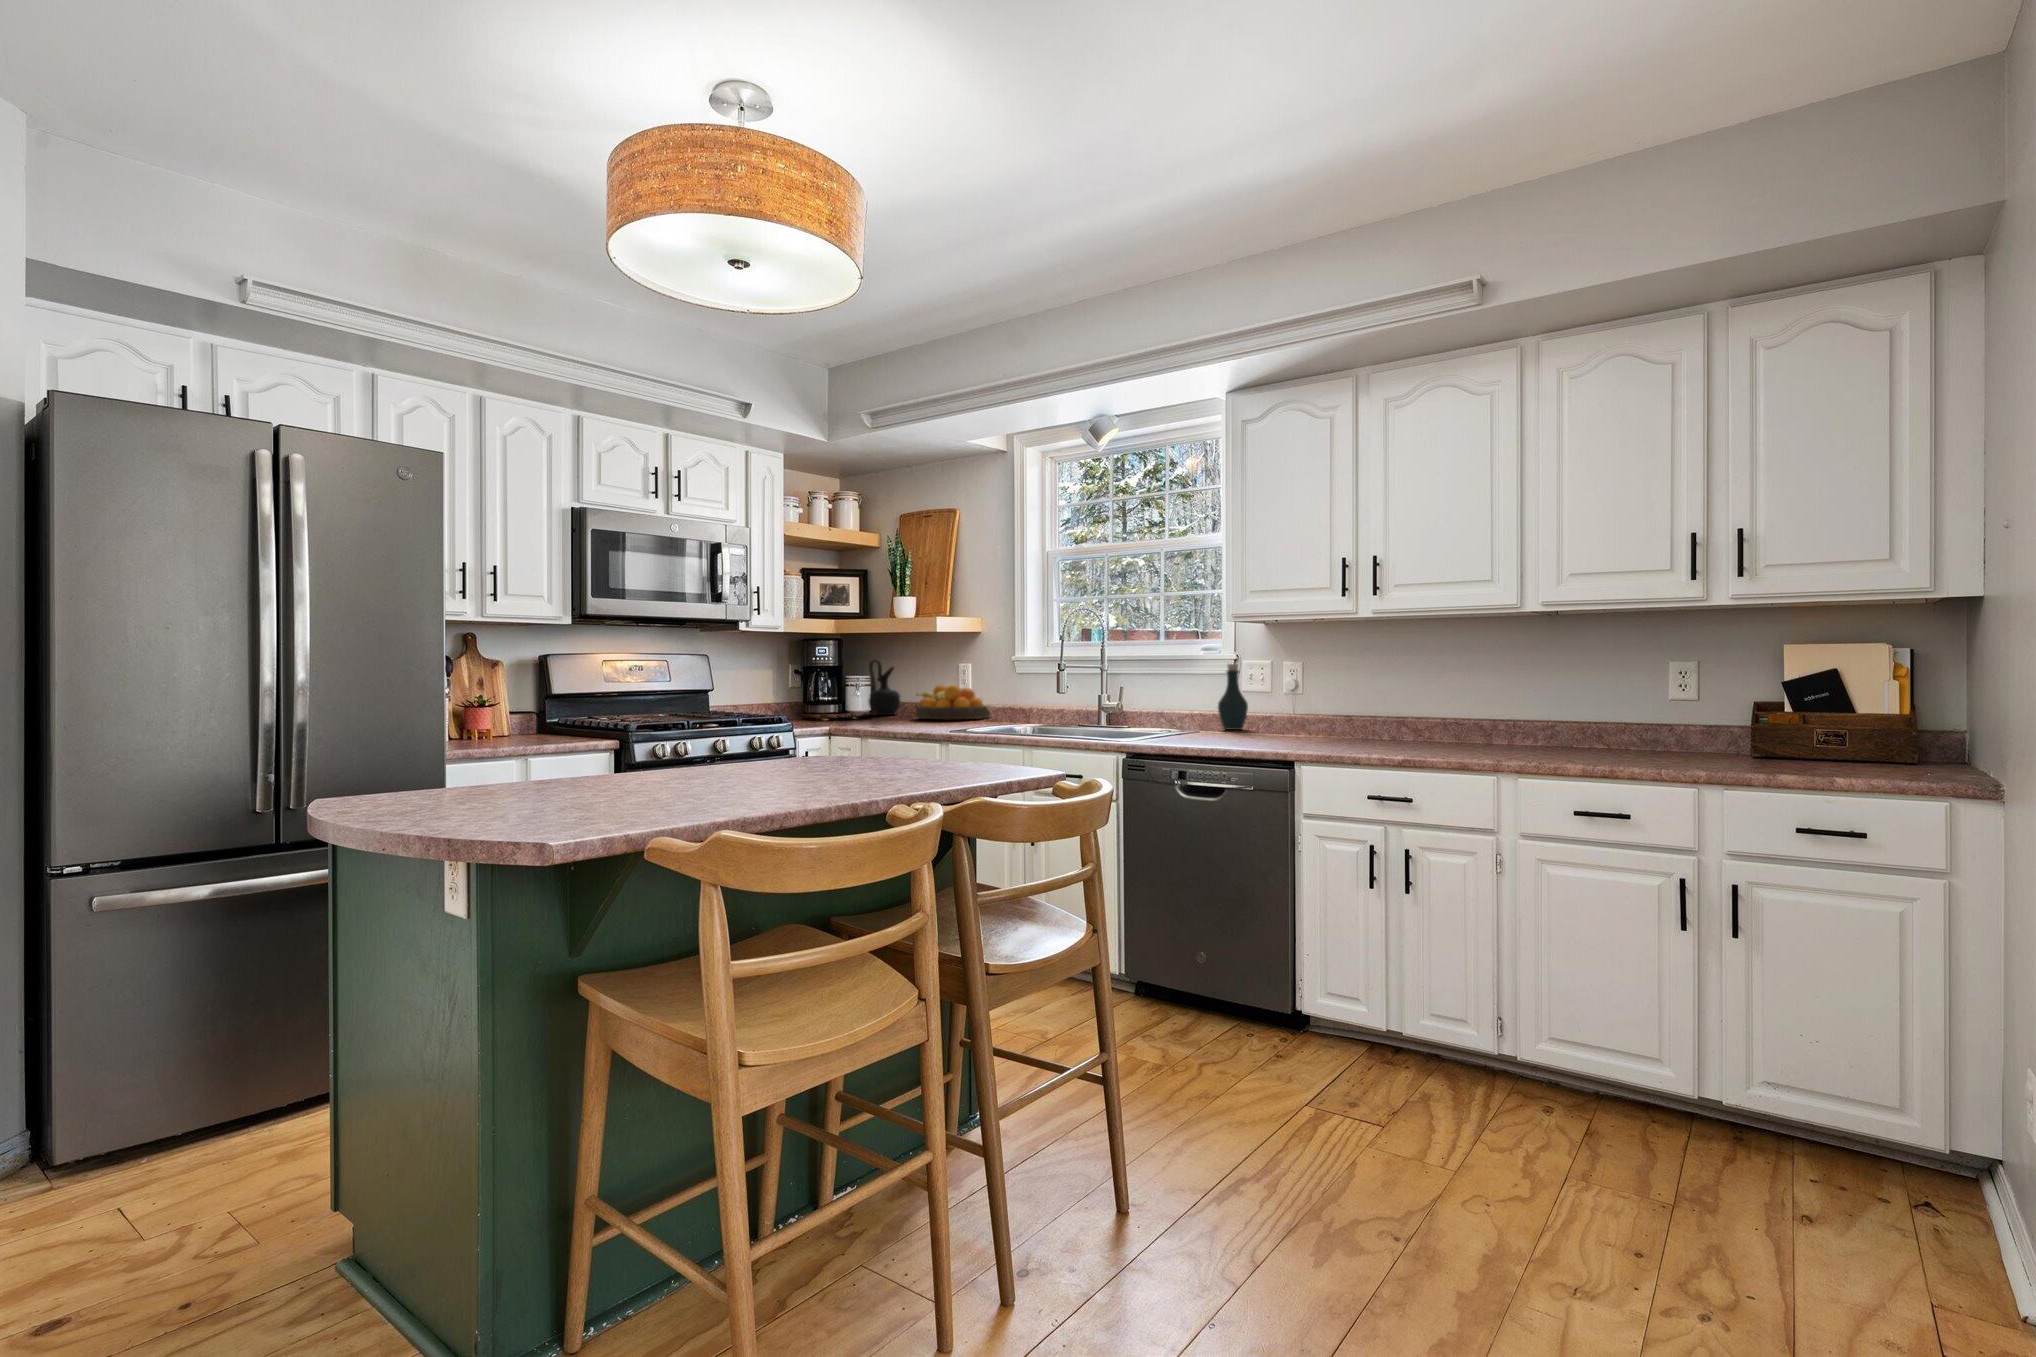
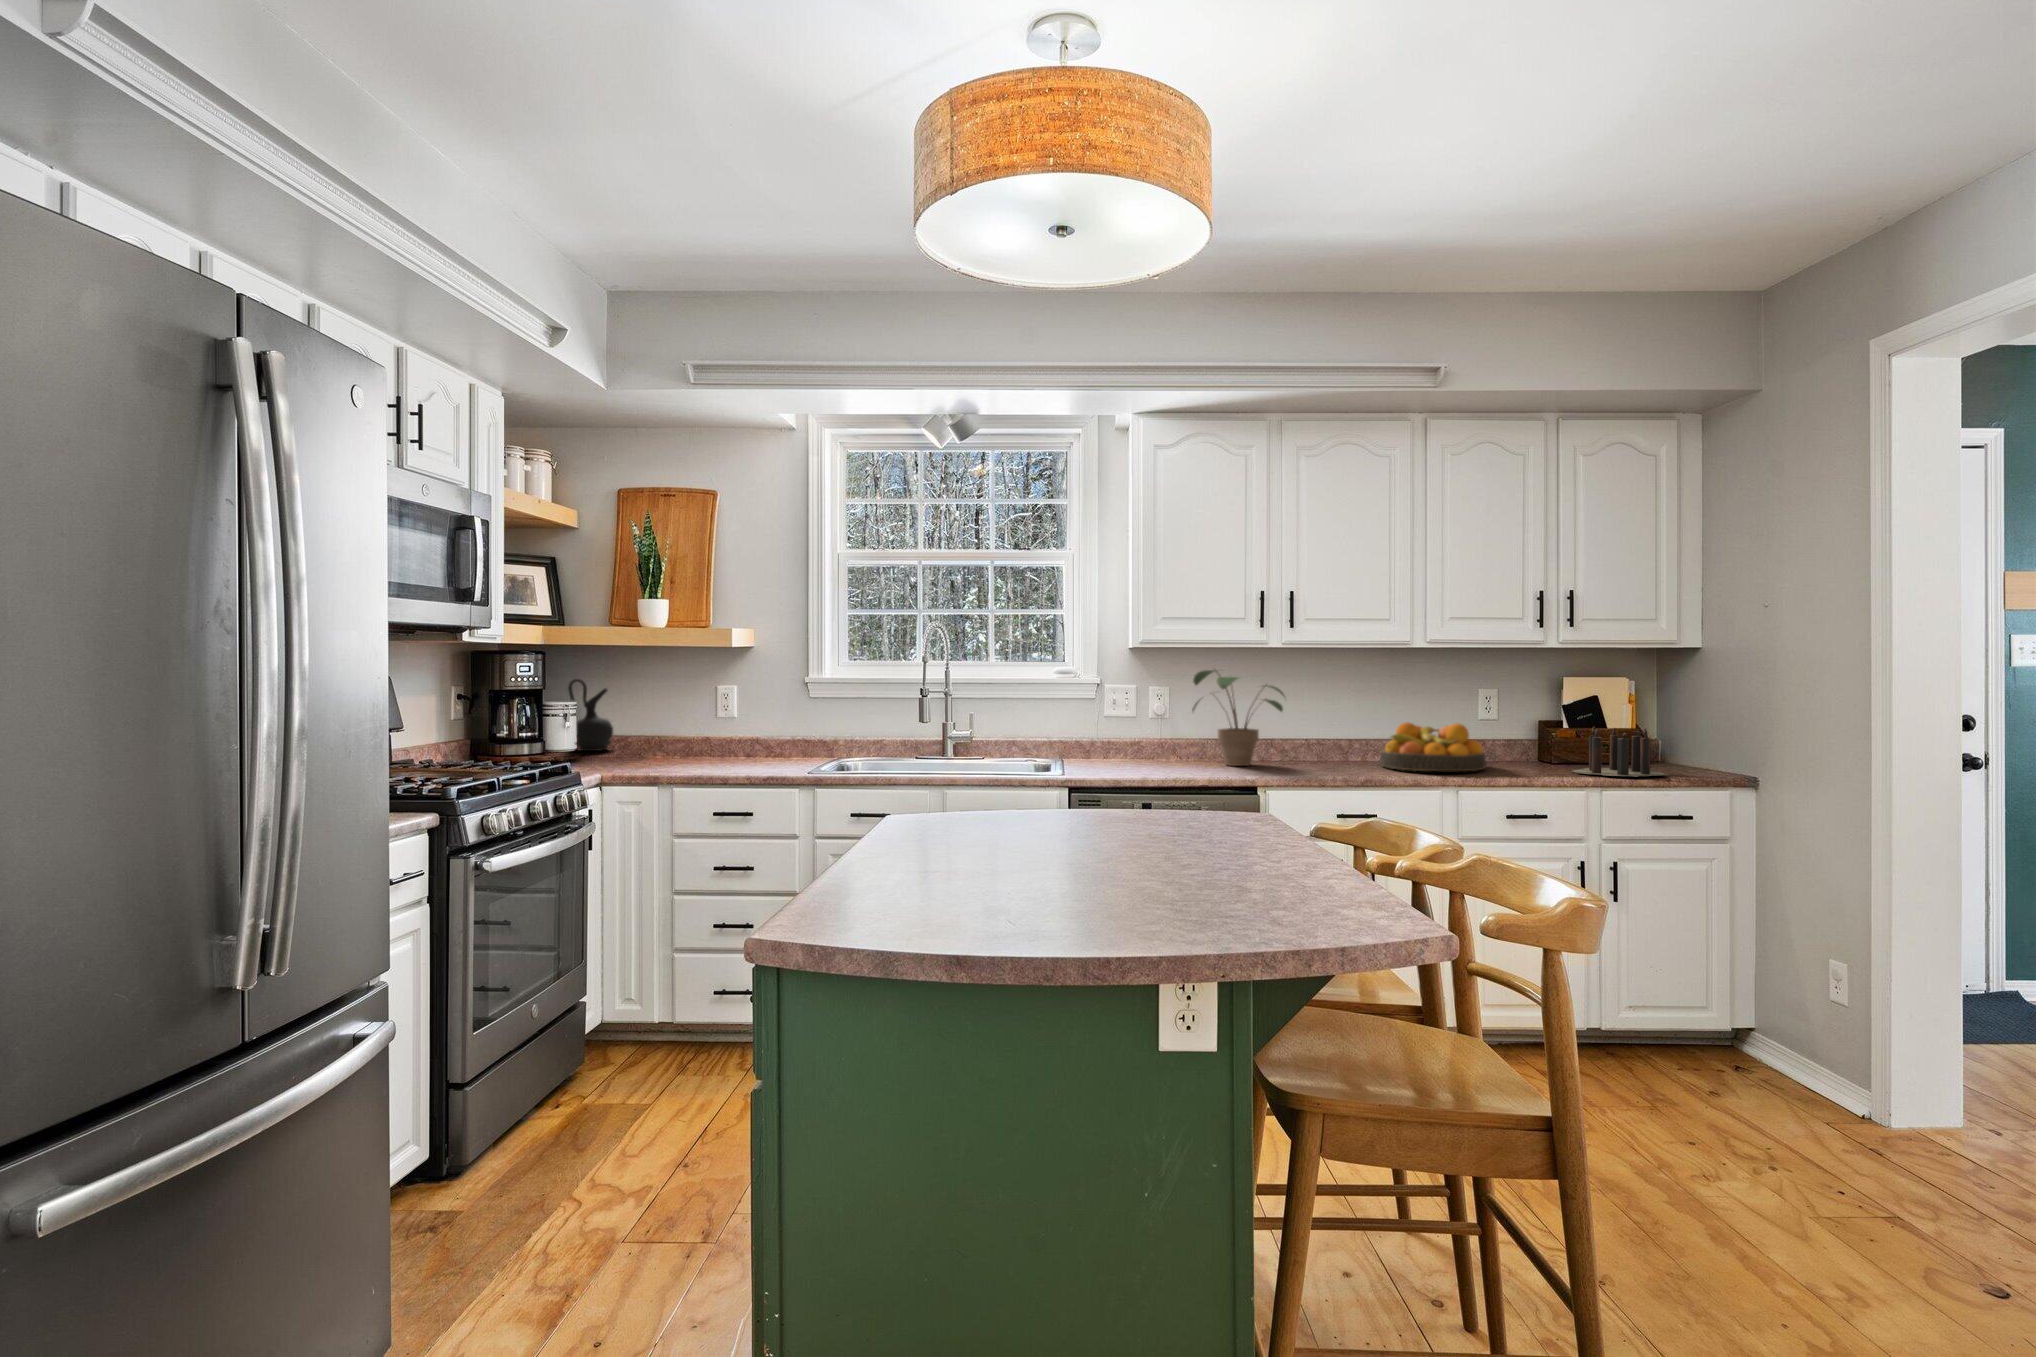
potted plant: none [1278,640,1387,742] -> present [1193,670,1284,766]
bottle: present [1218,664,1248,730] -> none [1082,688,1113,755]
fruit bowl: present [916,685,990,719] -> present [1380,722,1486,771]
candle: none [1716,705,1901,773] -> present [1572,726,1669,777]

